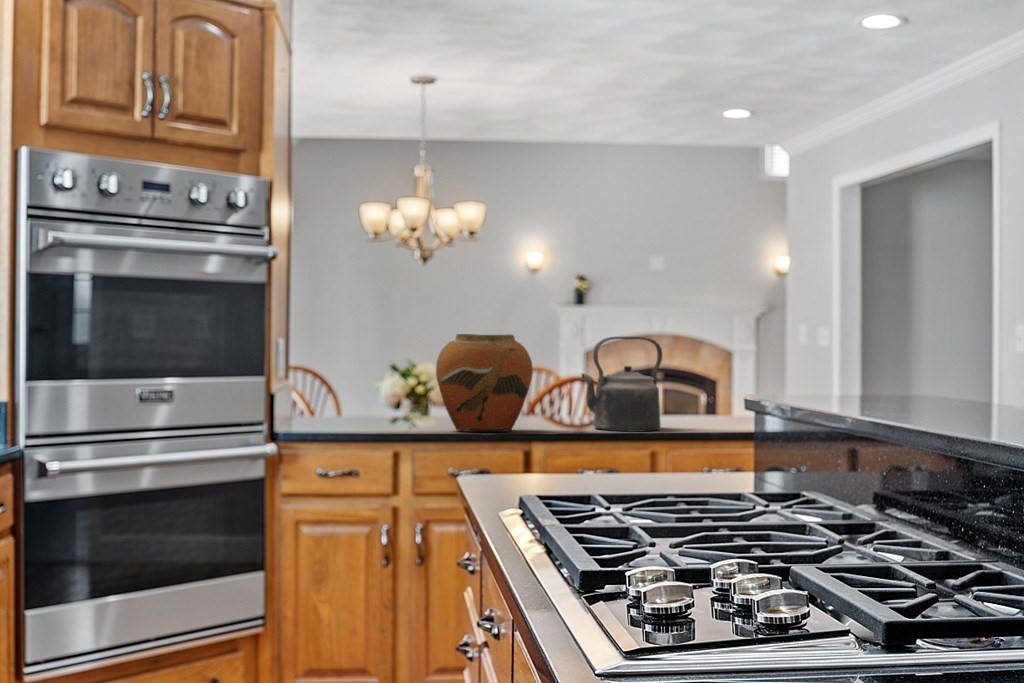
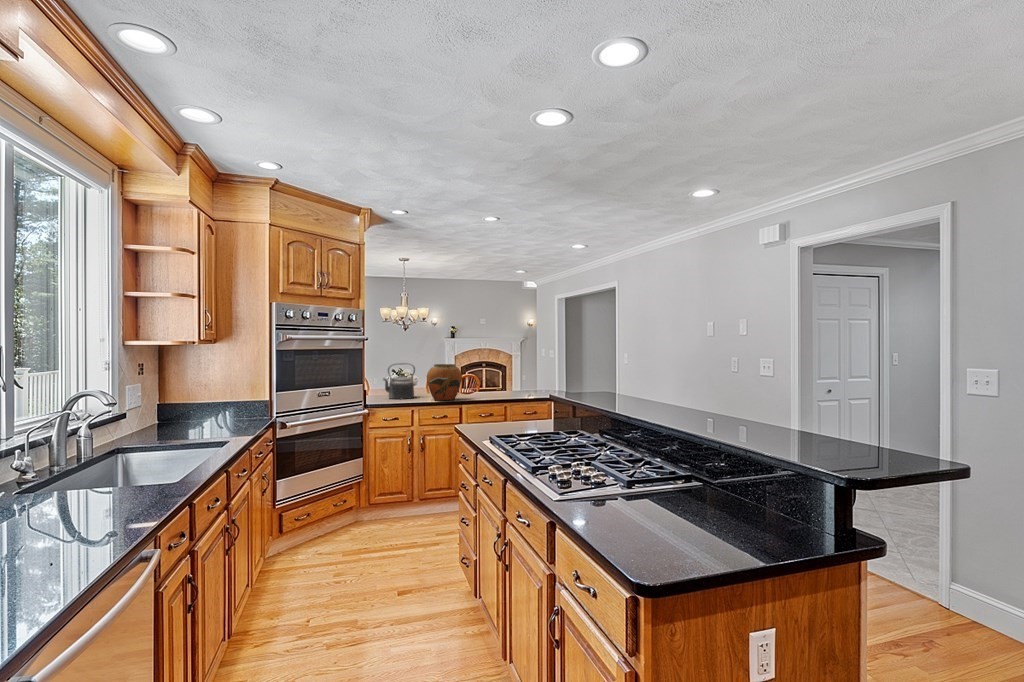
kettle: present [582,337,662,432] -> present [383,363,415,399]

